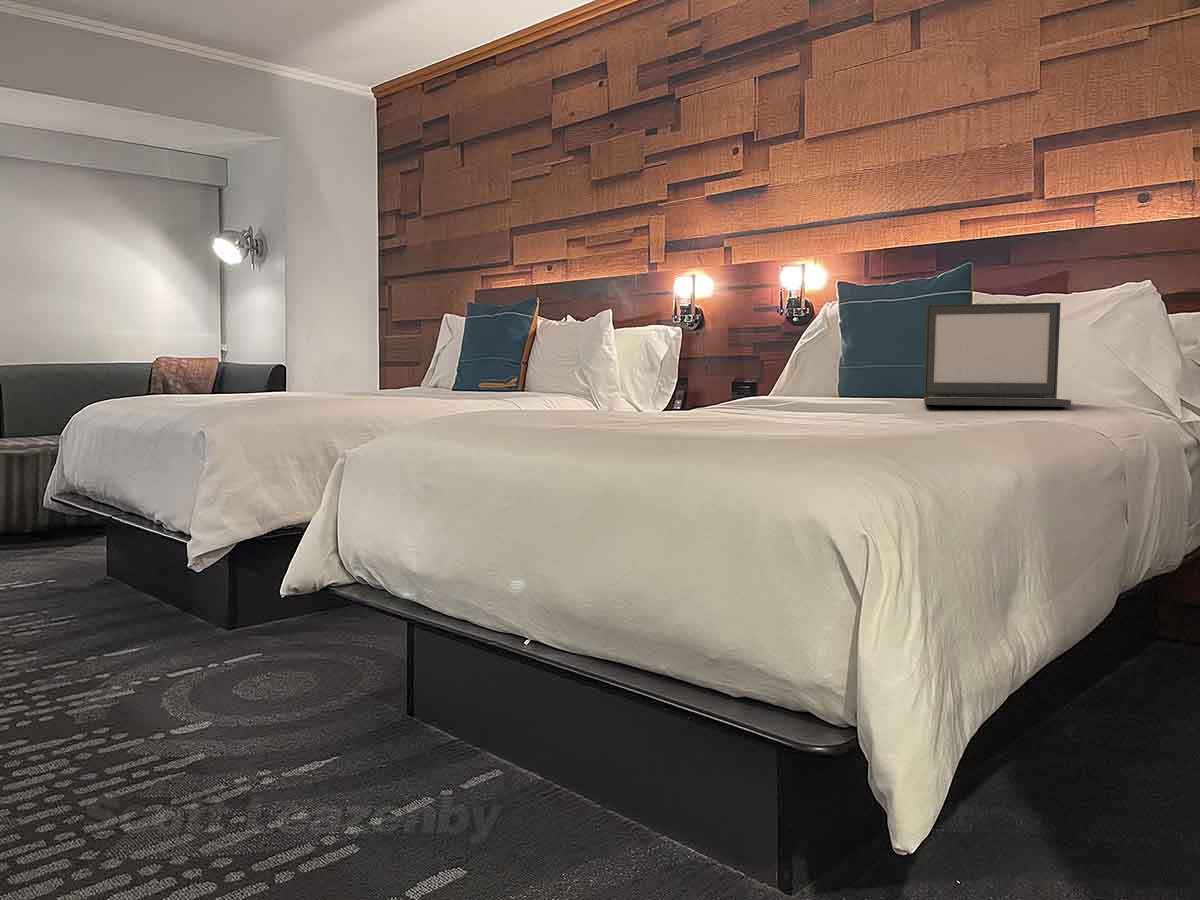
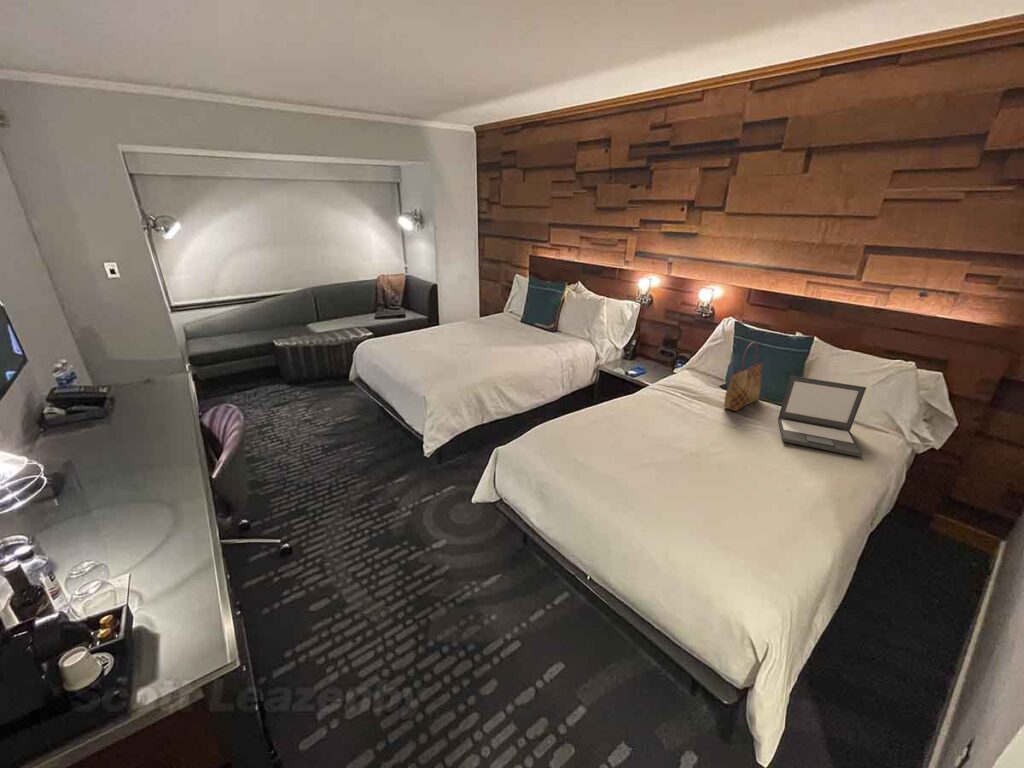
tote bag: none [820,269,893,399] -> present [724,342,763,411]

